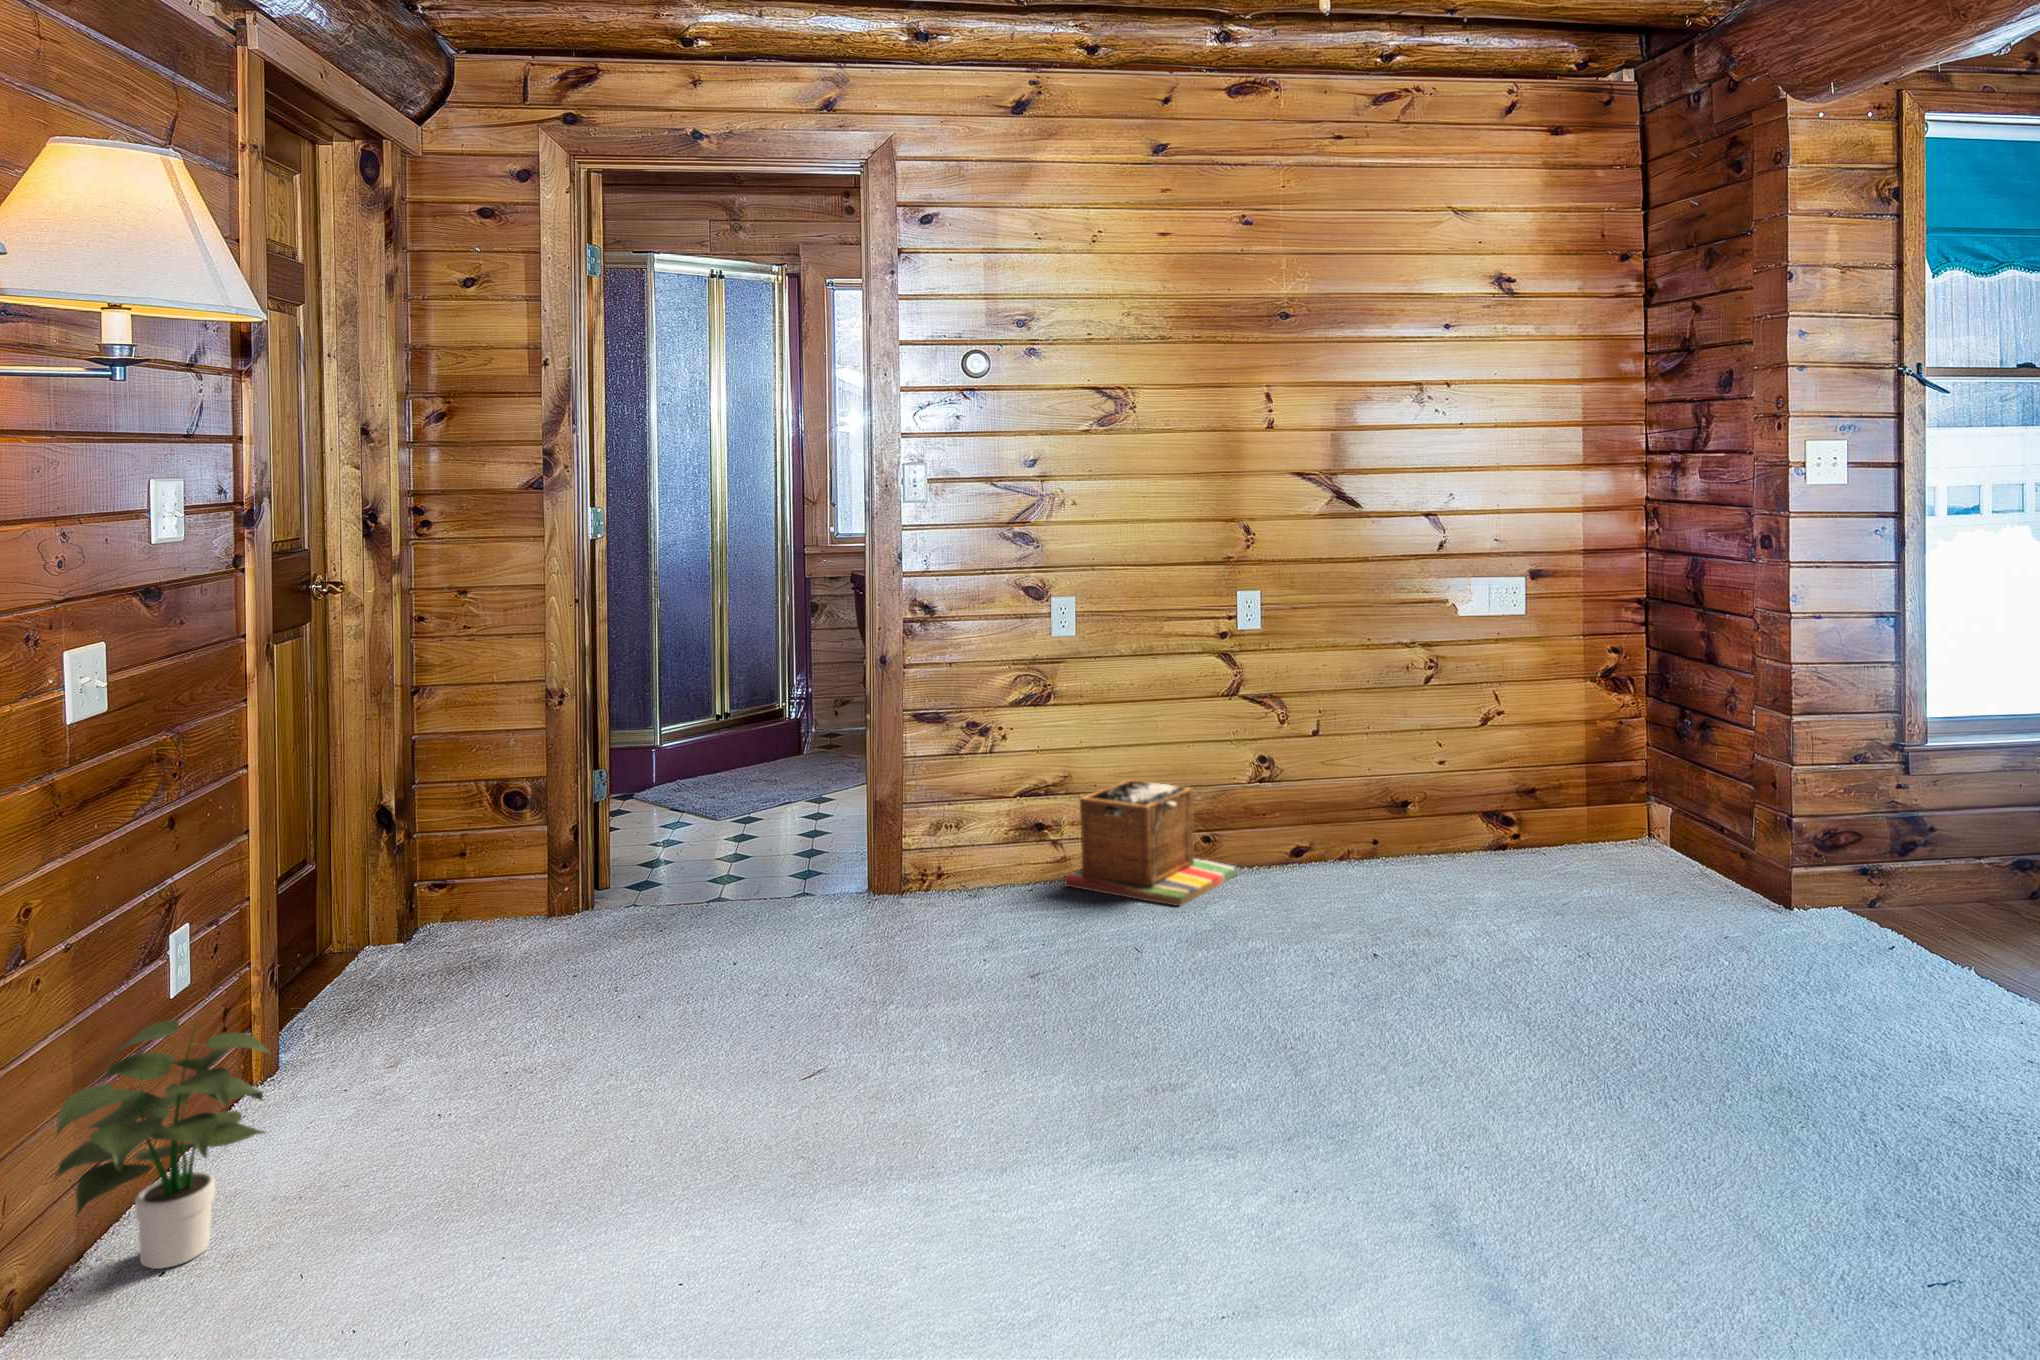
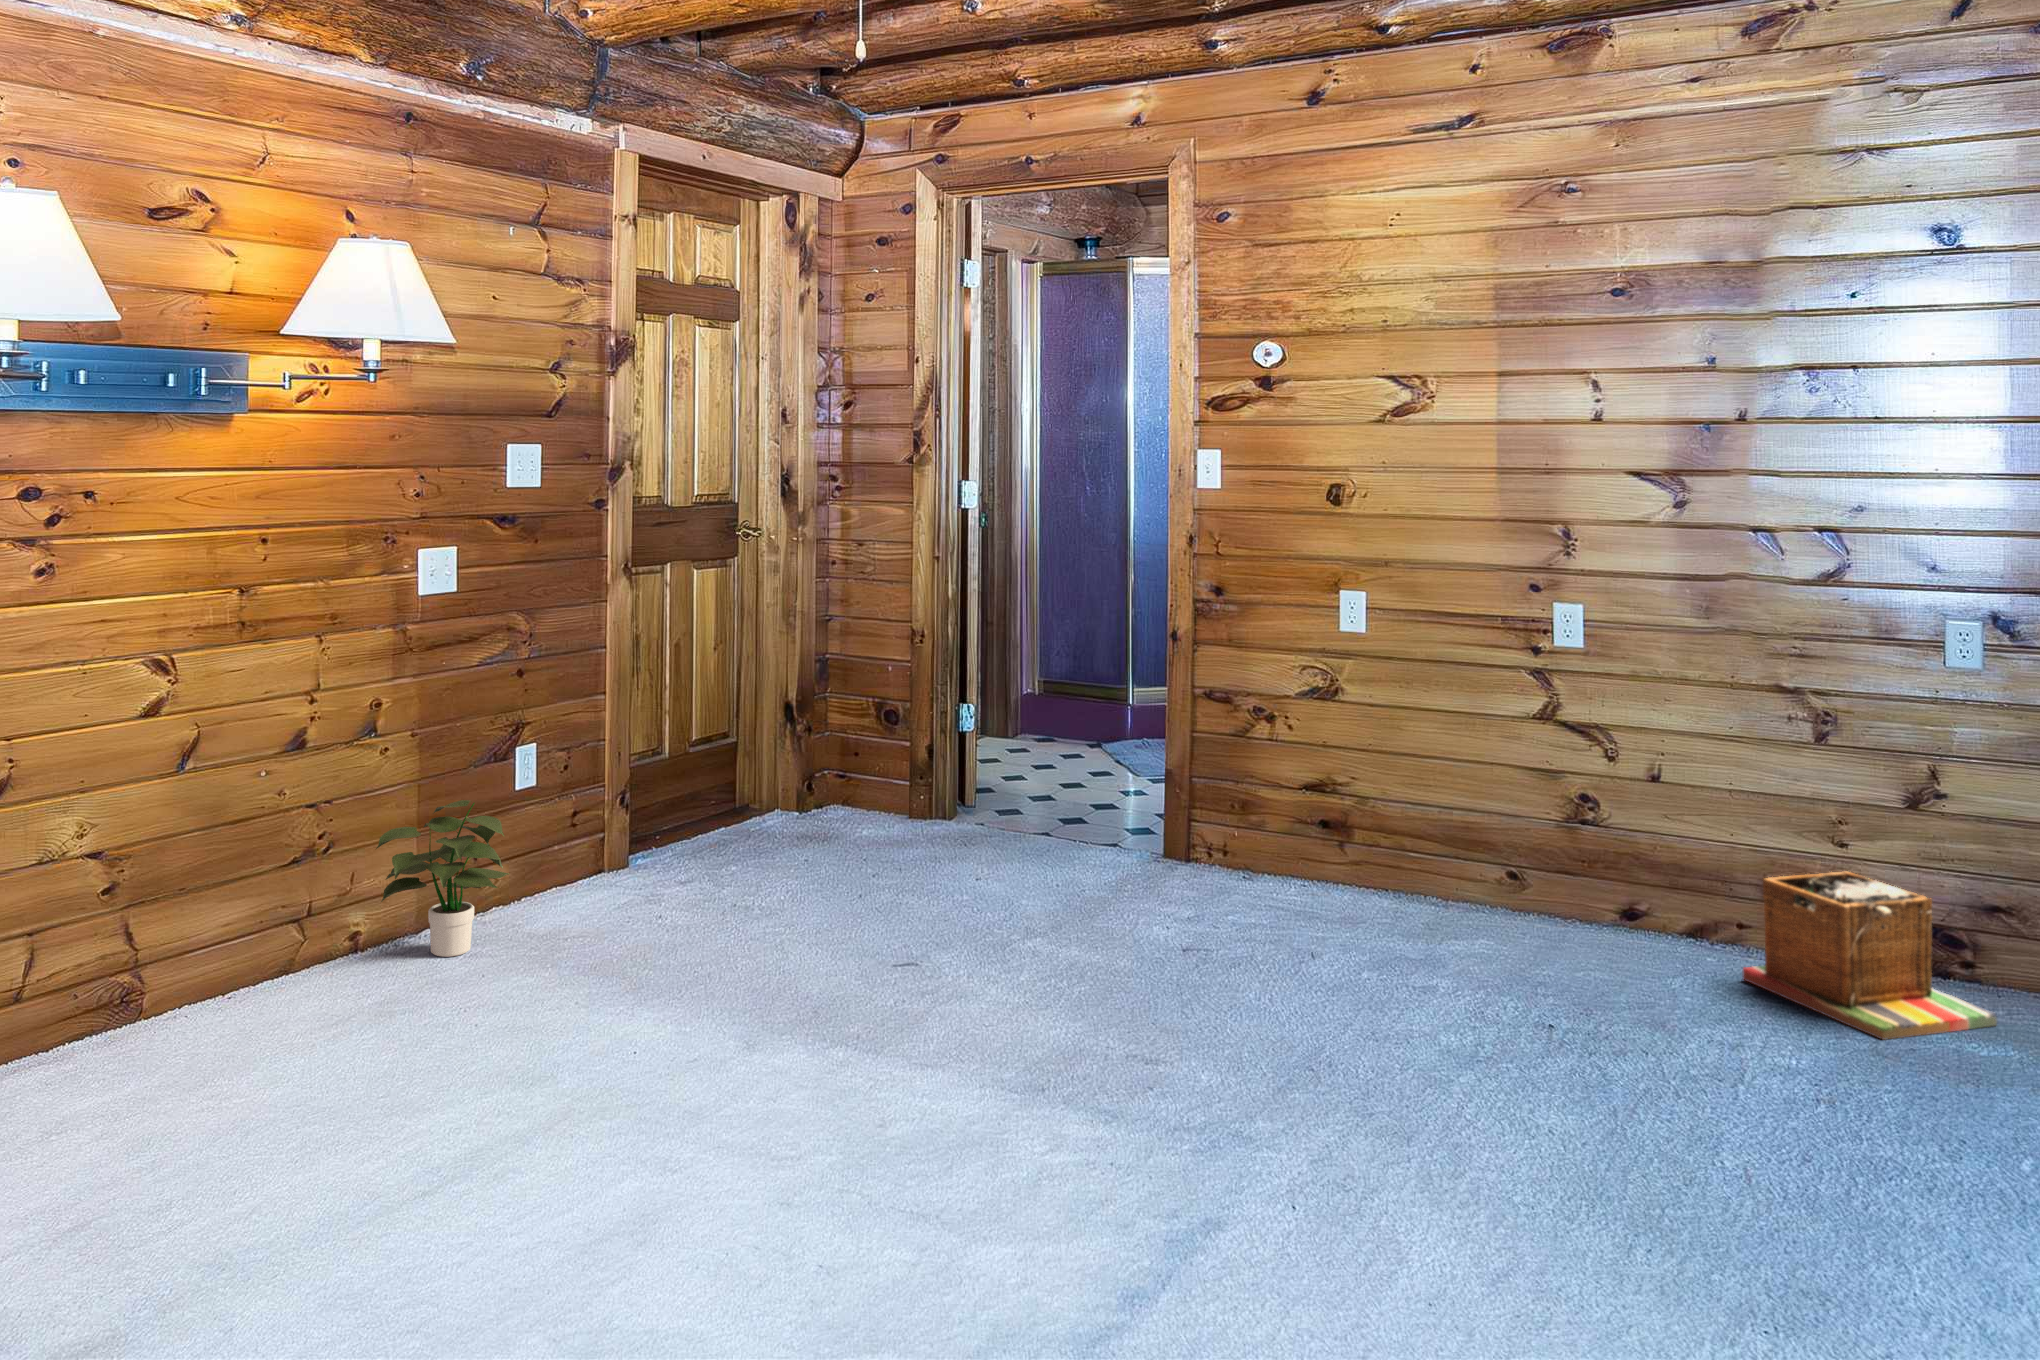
laundry basket: present [1065,780,1238,906] -> present [1742,871,1997,1040]

